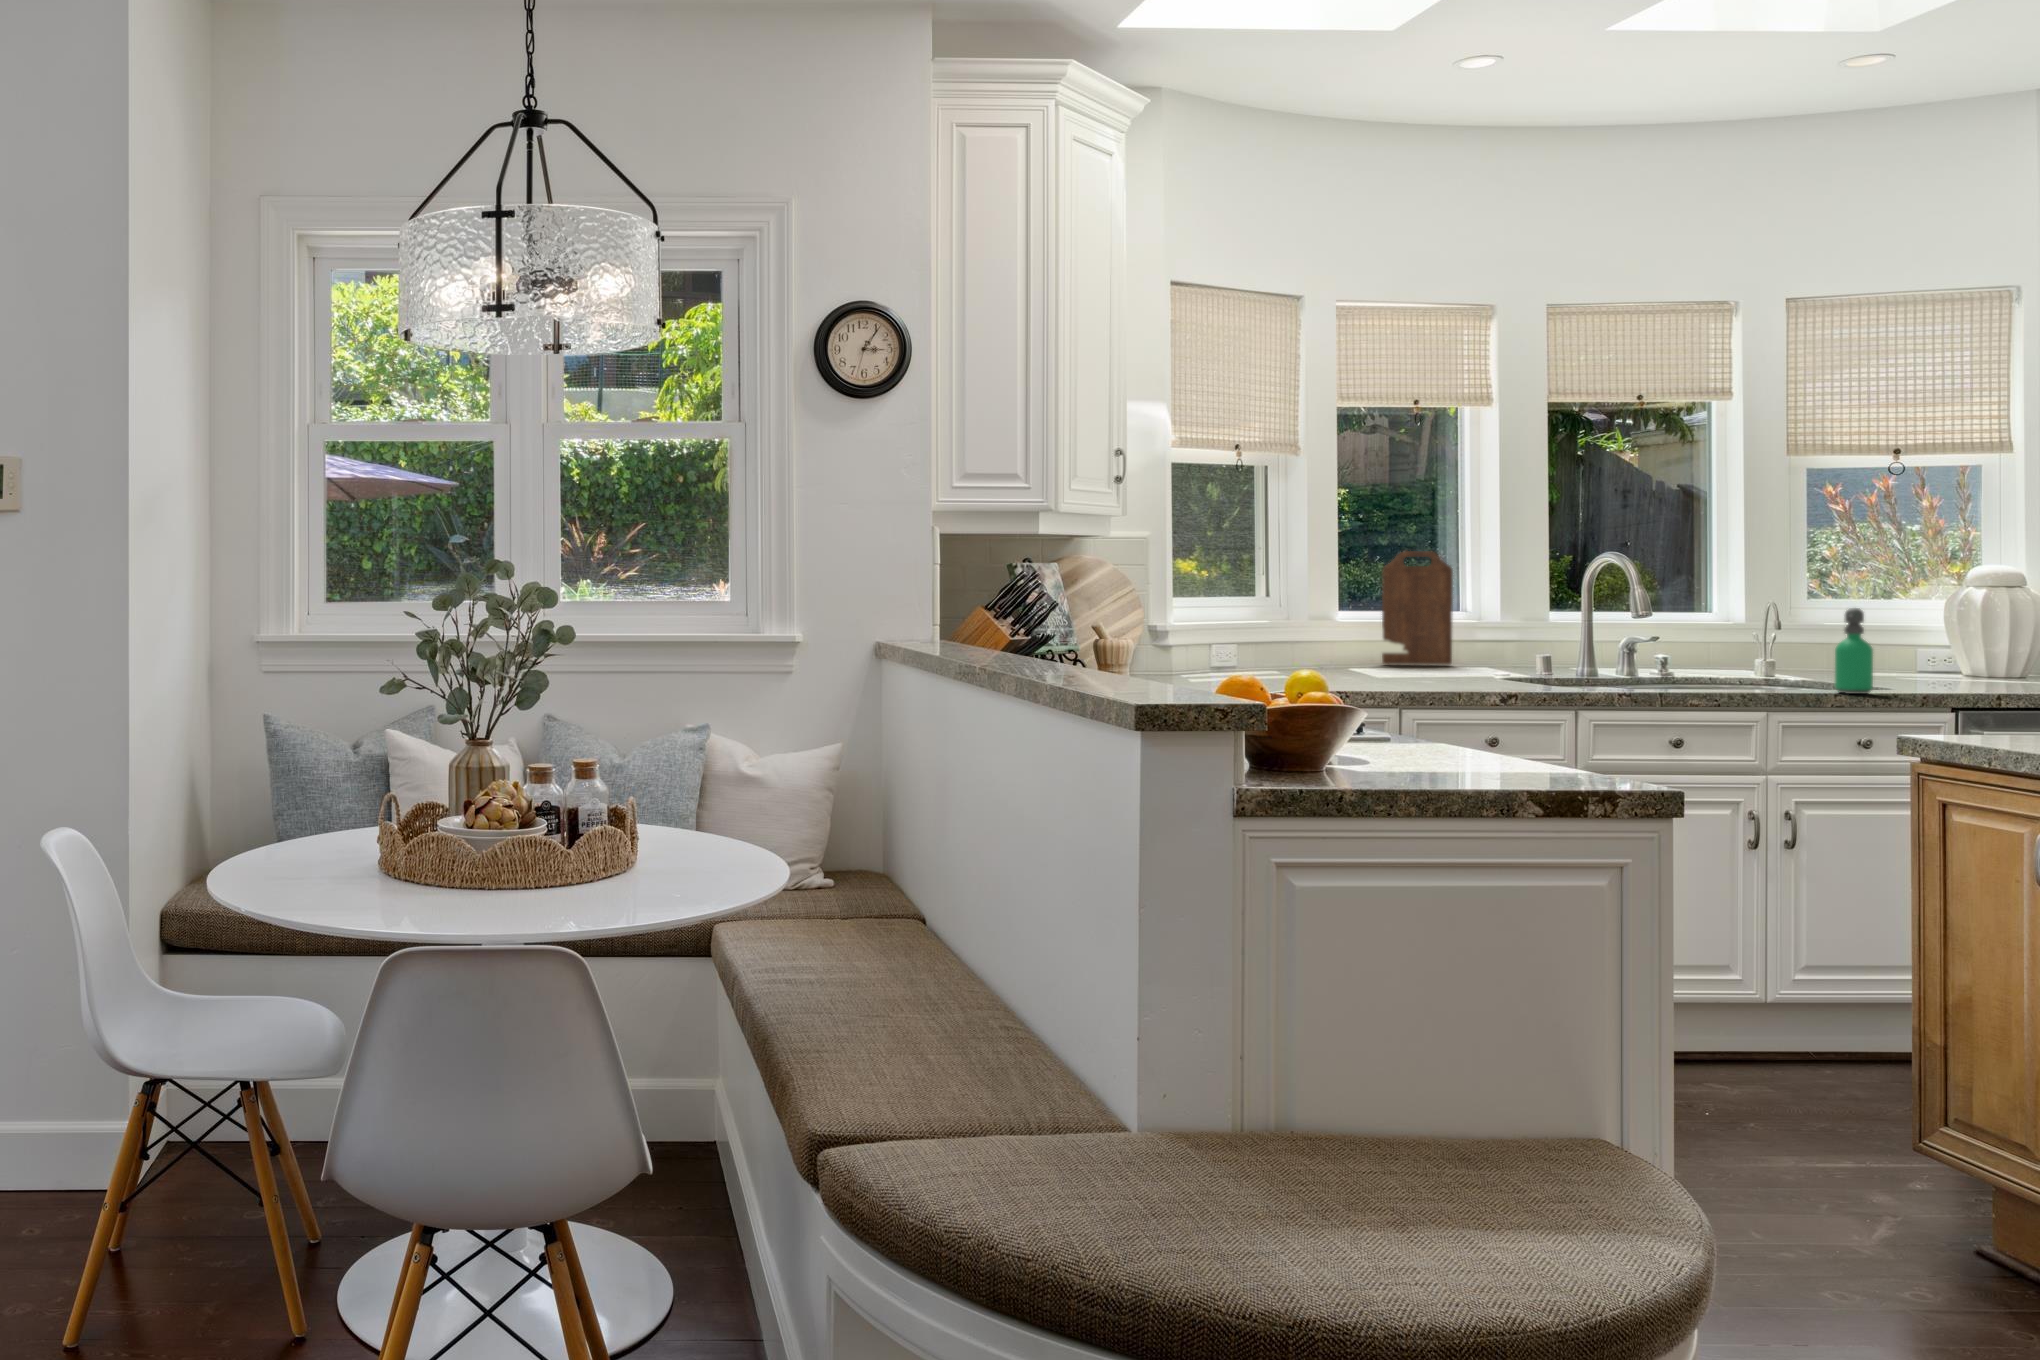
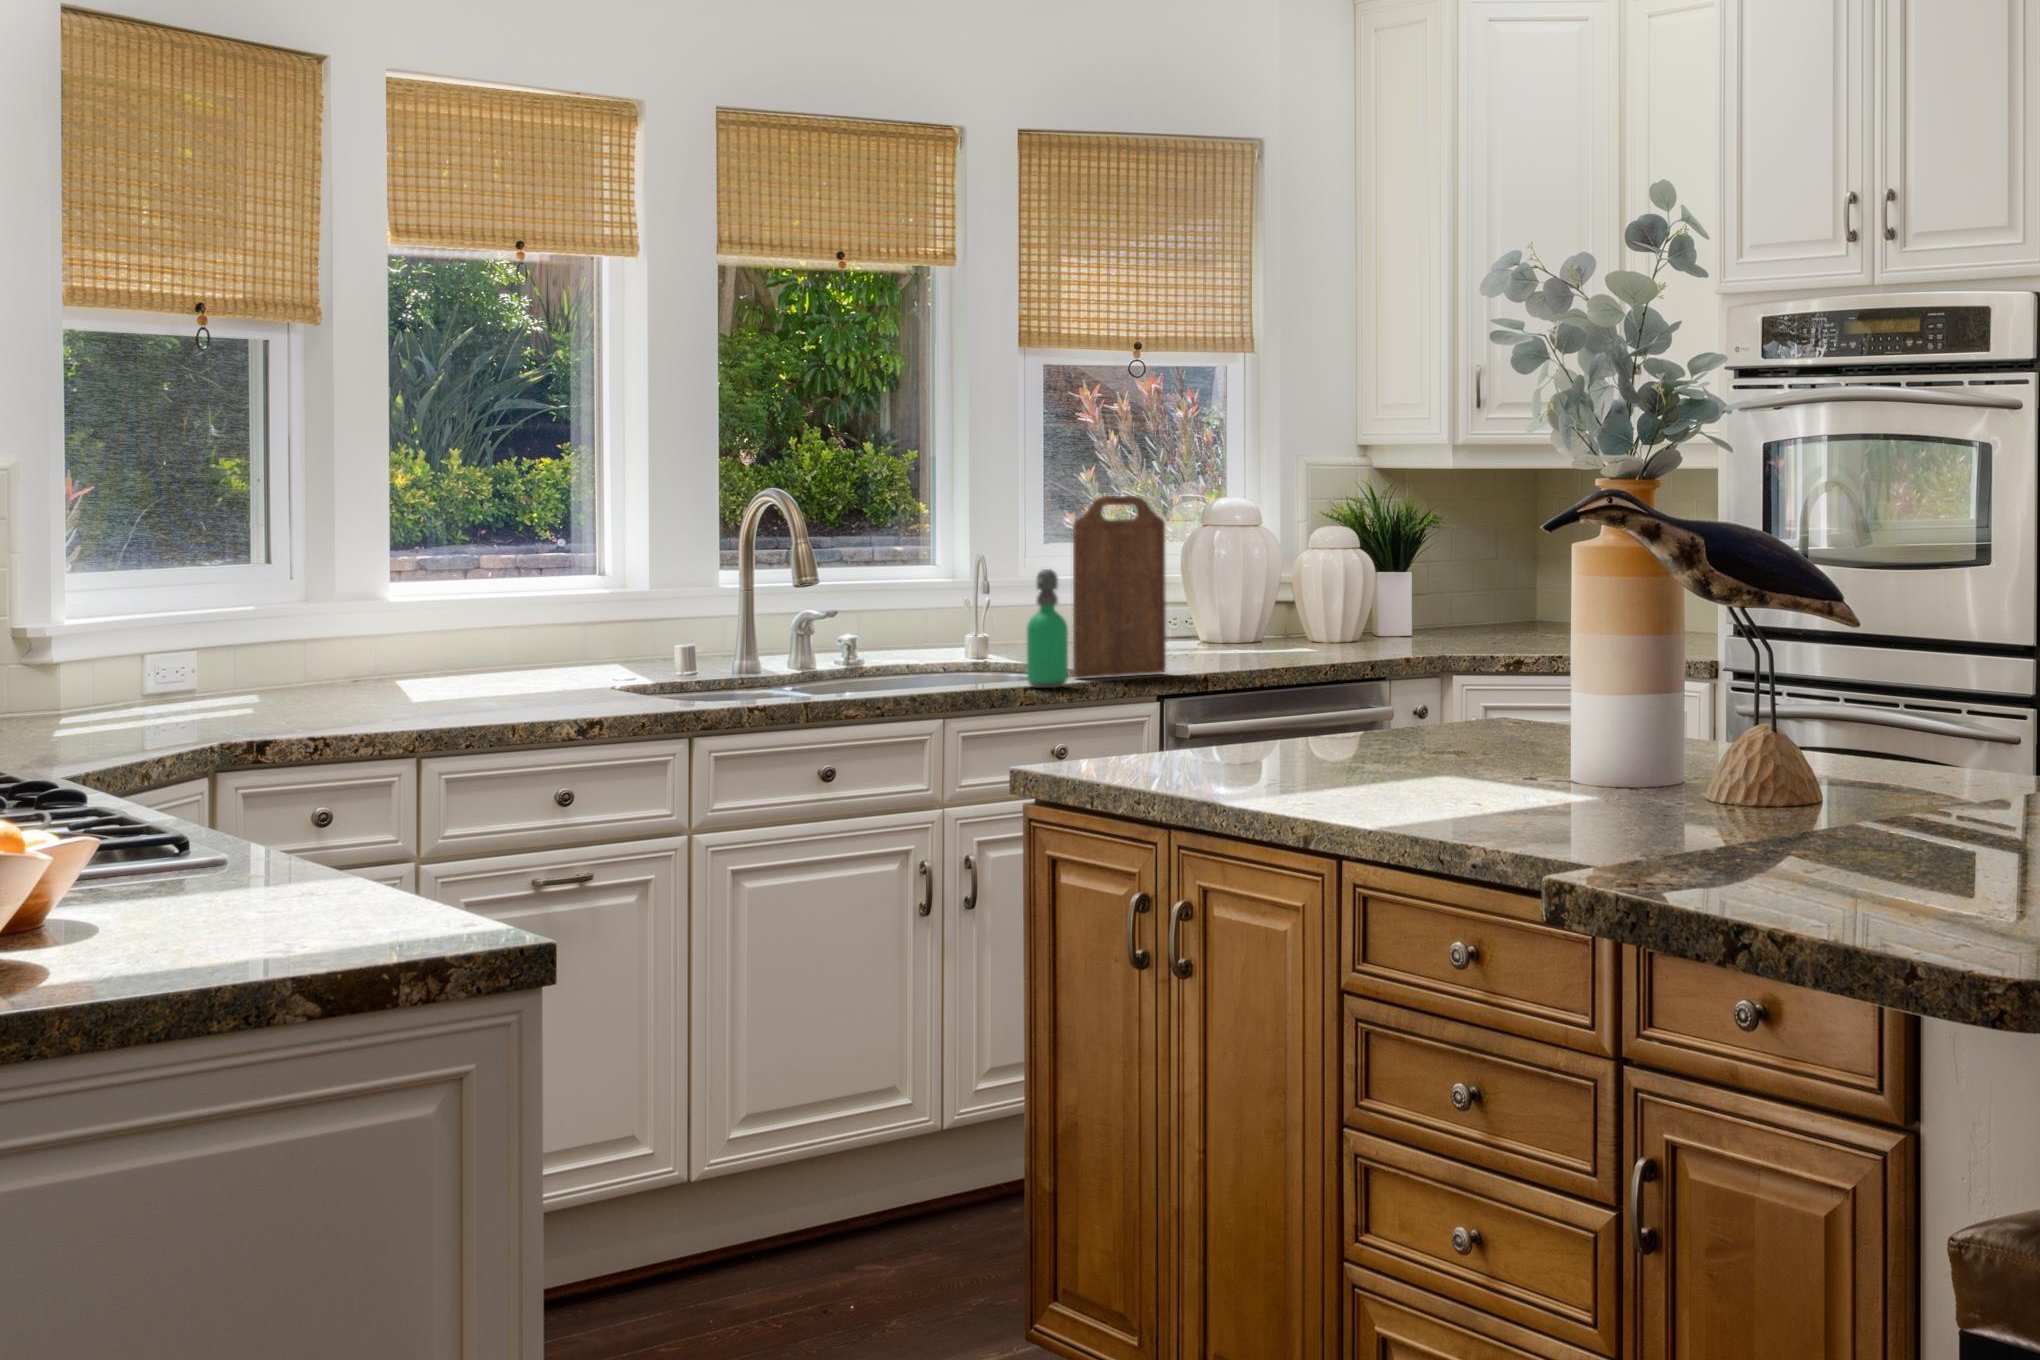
cutting board: present [1382,551,1453,665] -> present [1073,496,1166,678]

